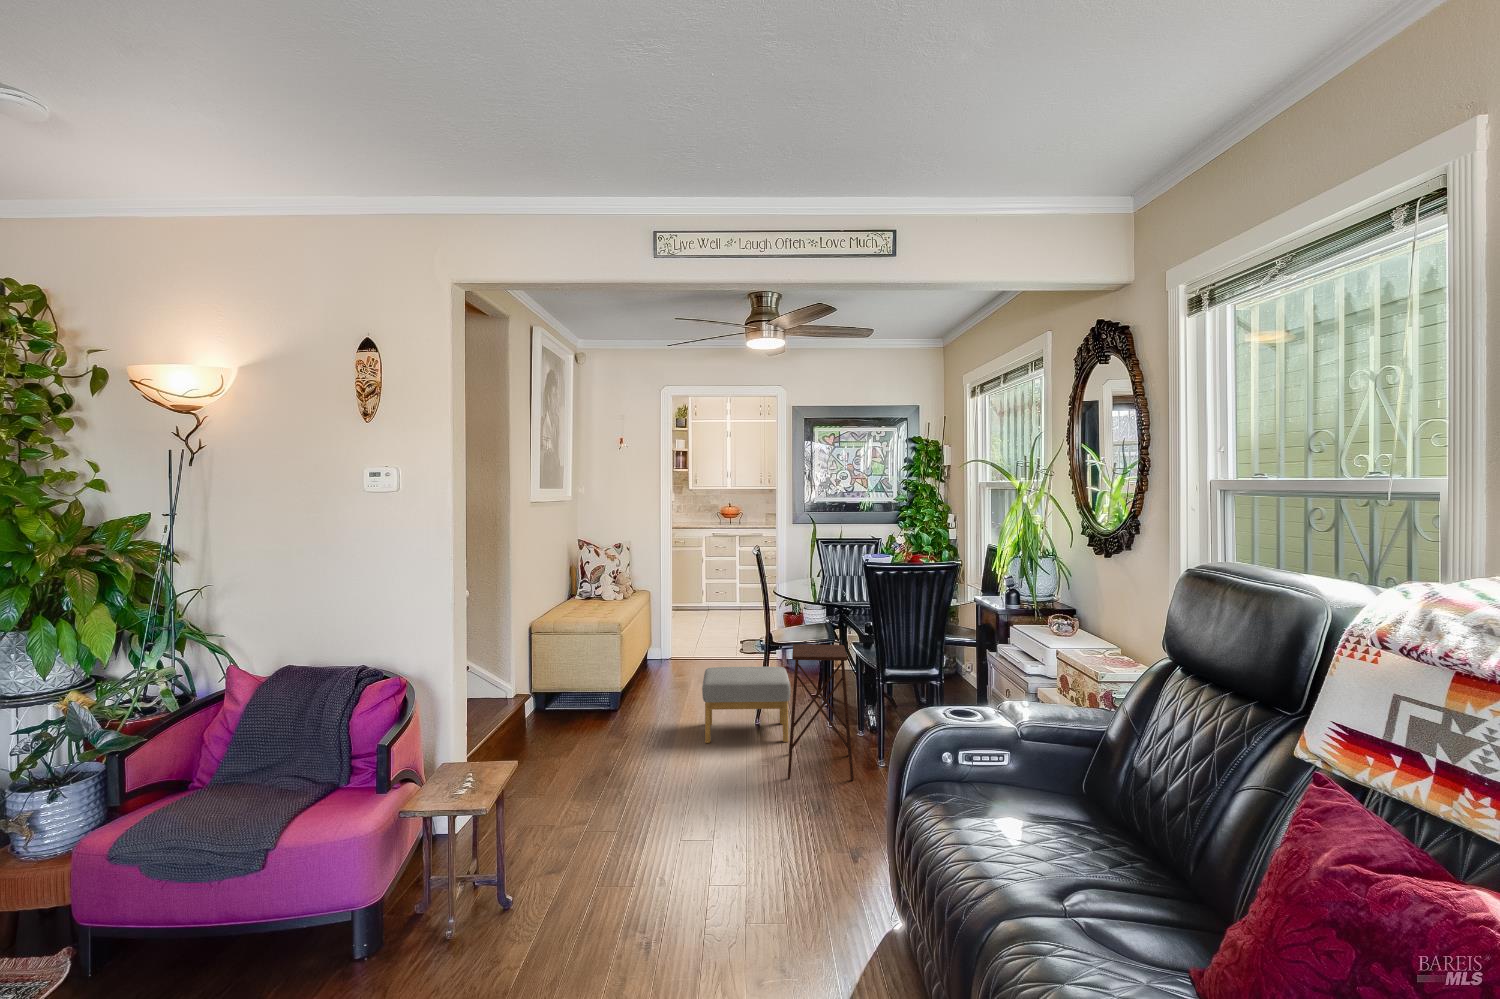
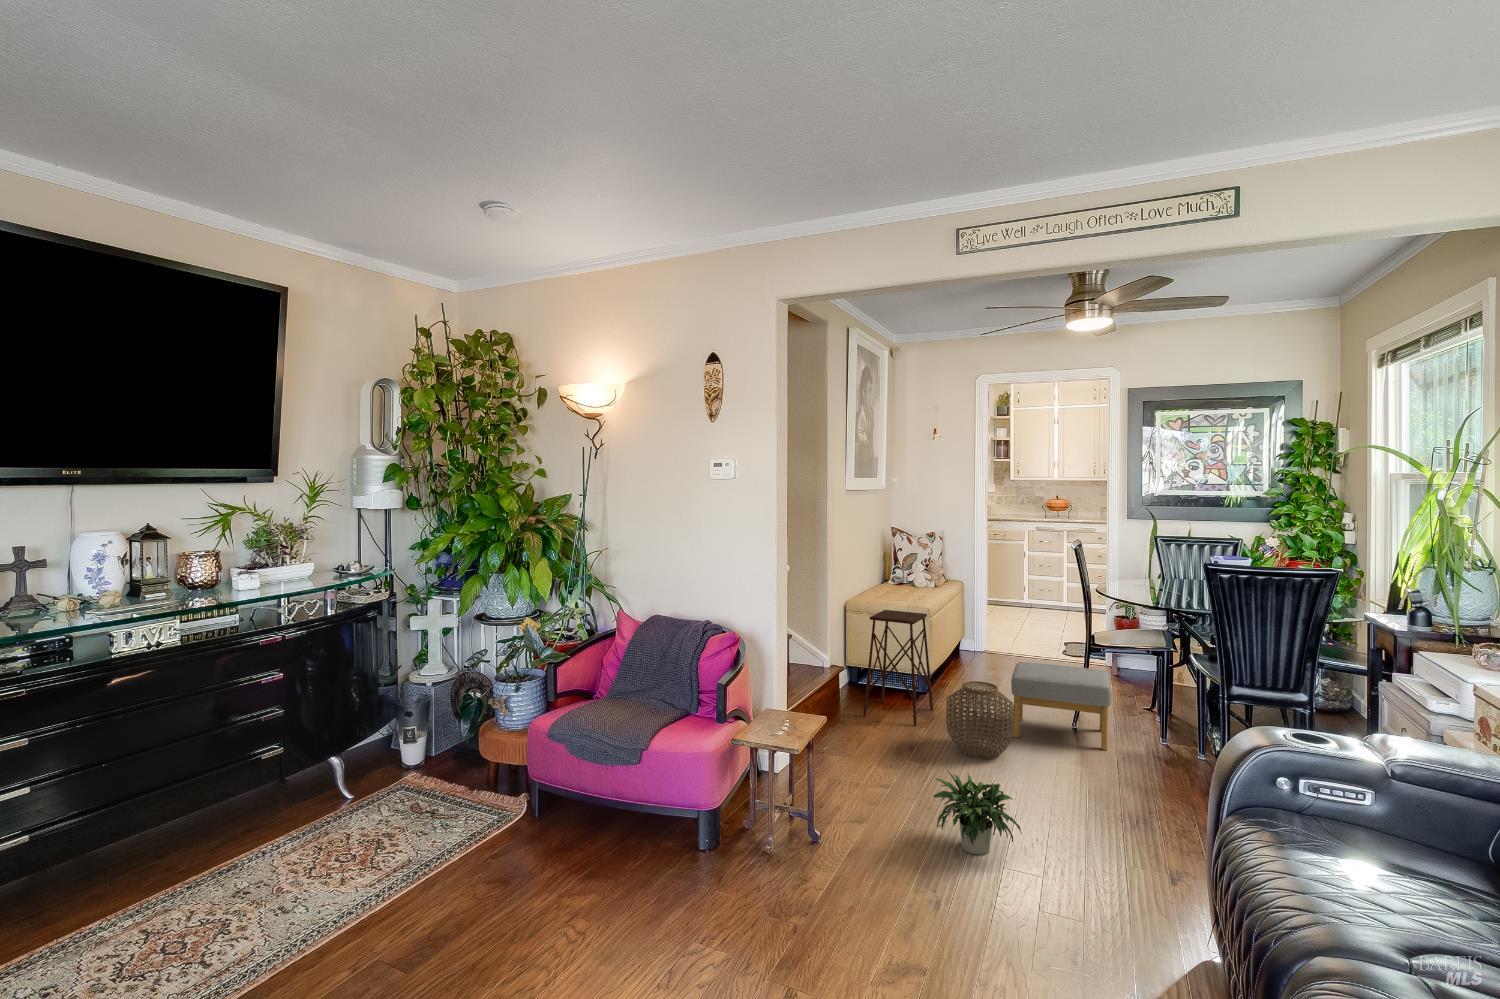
side table: present [788,644,854,780] -> present [863,610,933,726]
woven basket: none [642,693,707,772] -> present [946,681,1014,759]
potted plant: none [612,794,725,878] -> present [910,770,1022,855]

